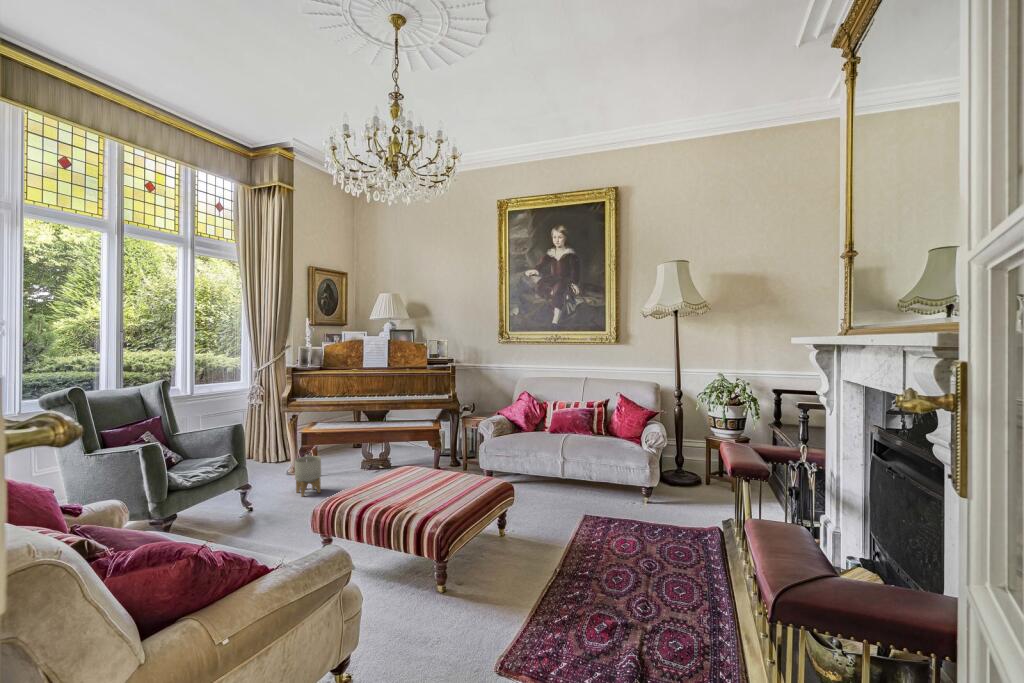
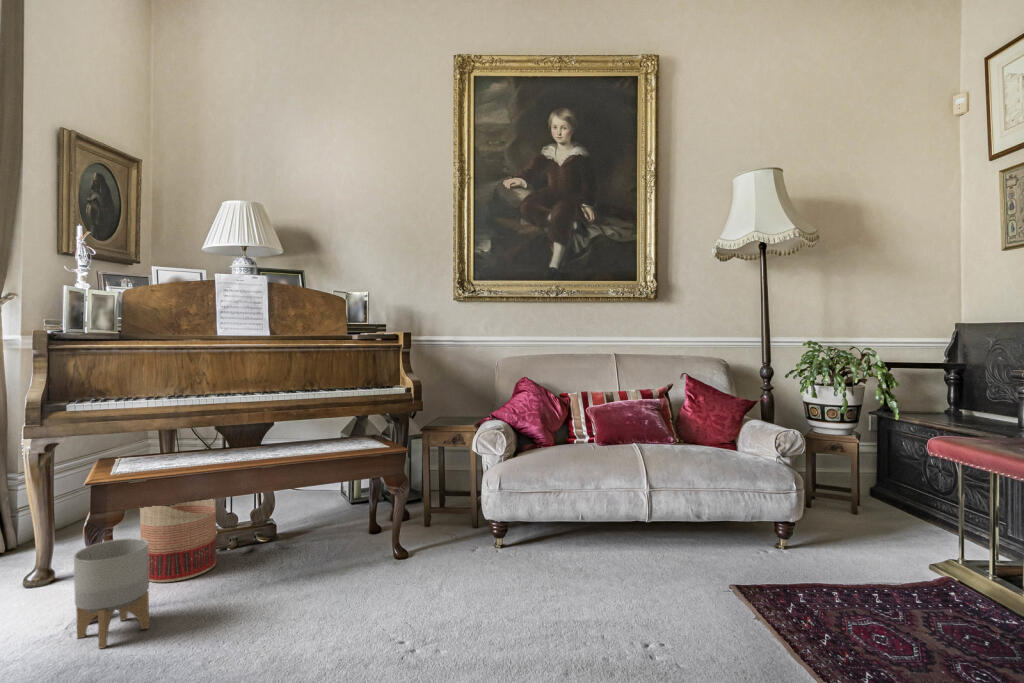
basket: none [327,435,359,479] -> present [140,499,217,582]

